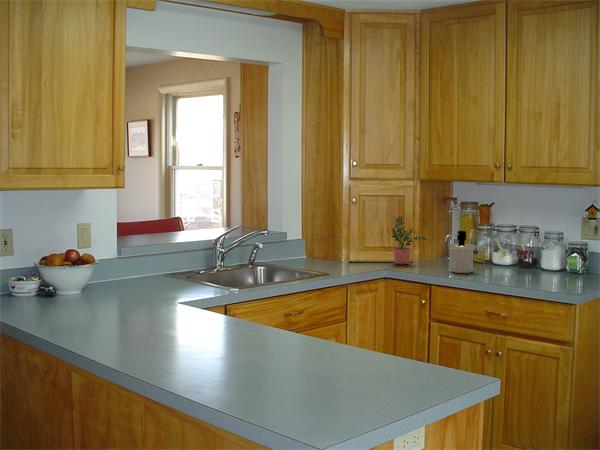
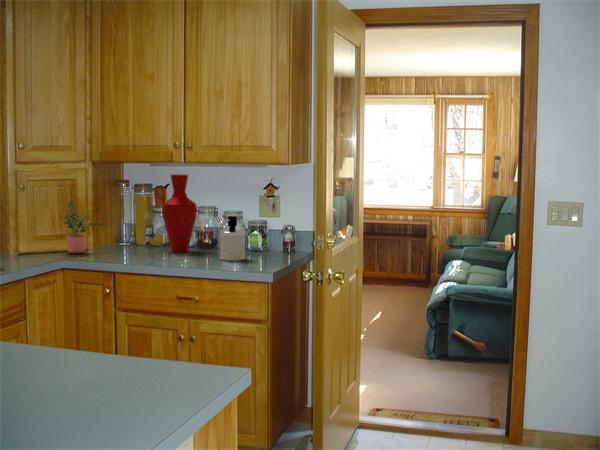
vase: none [482,194,517,270] -> present [162,174,197,252]
soap dispenser: present [444,231,474,273] -> present [219,216,246,261]

